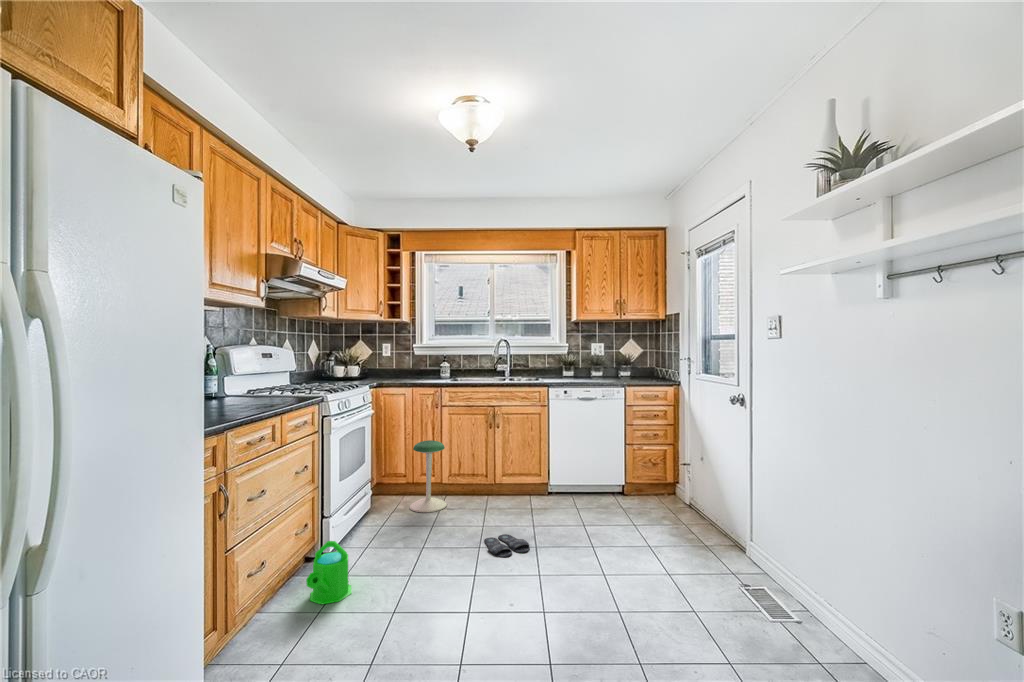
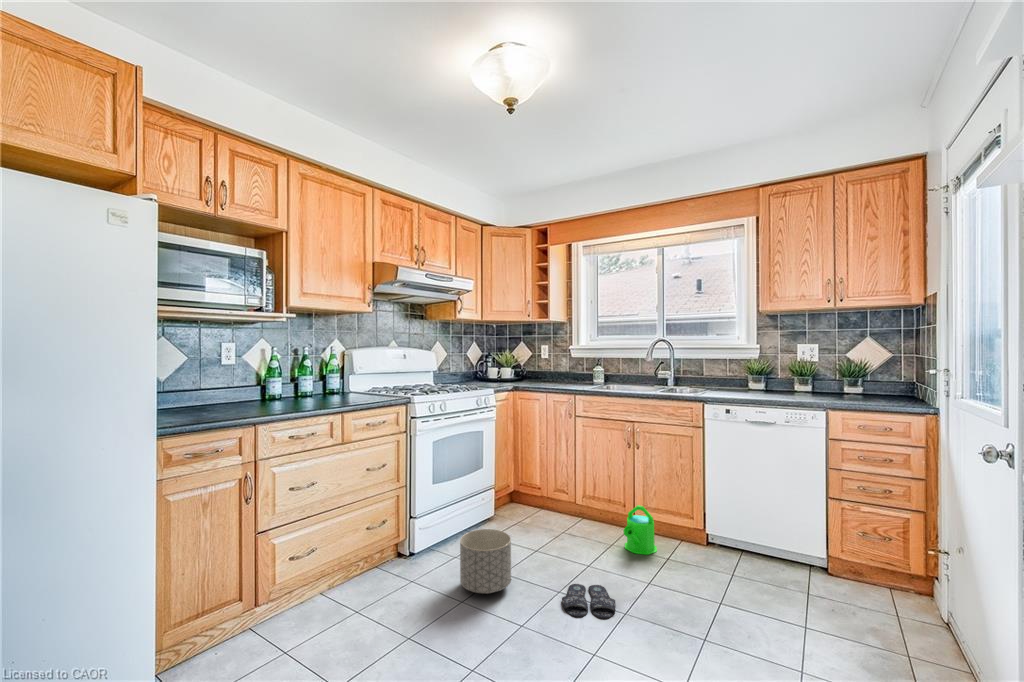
stool: present [409,440,447,513] -> none [531,453,572,535]
planter: none [397,508,443,564] -> present [460,529,511,594]
watering can: present [306,541,351,604] -> present [623,505,657,555]

